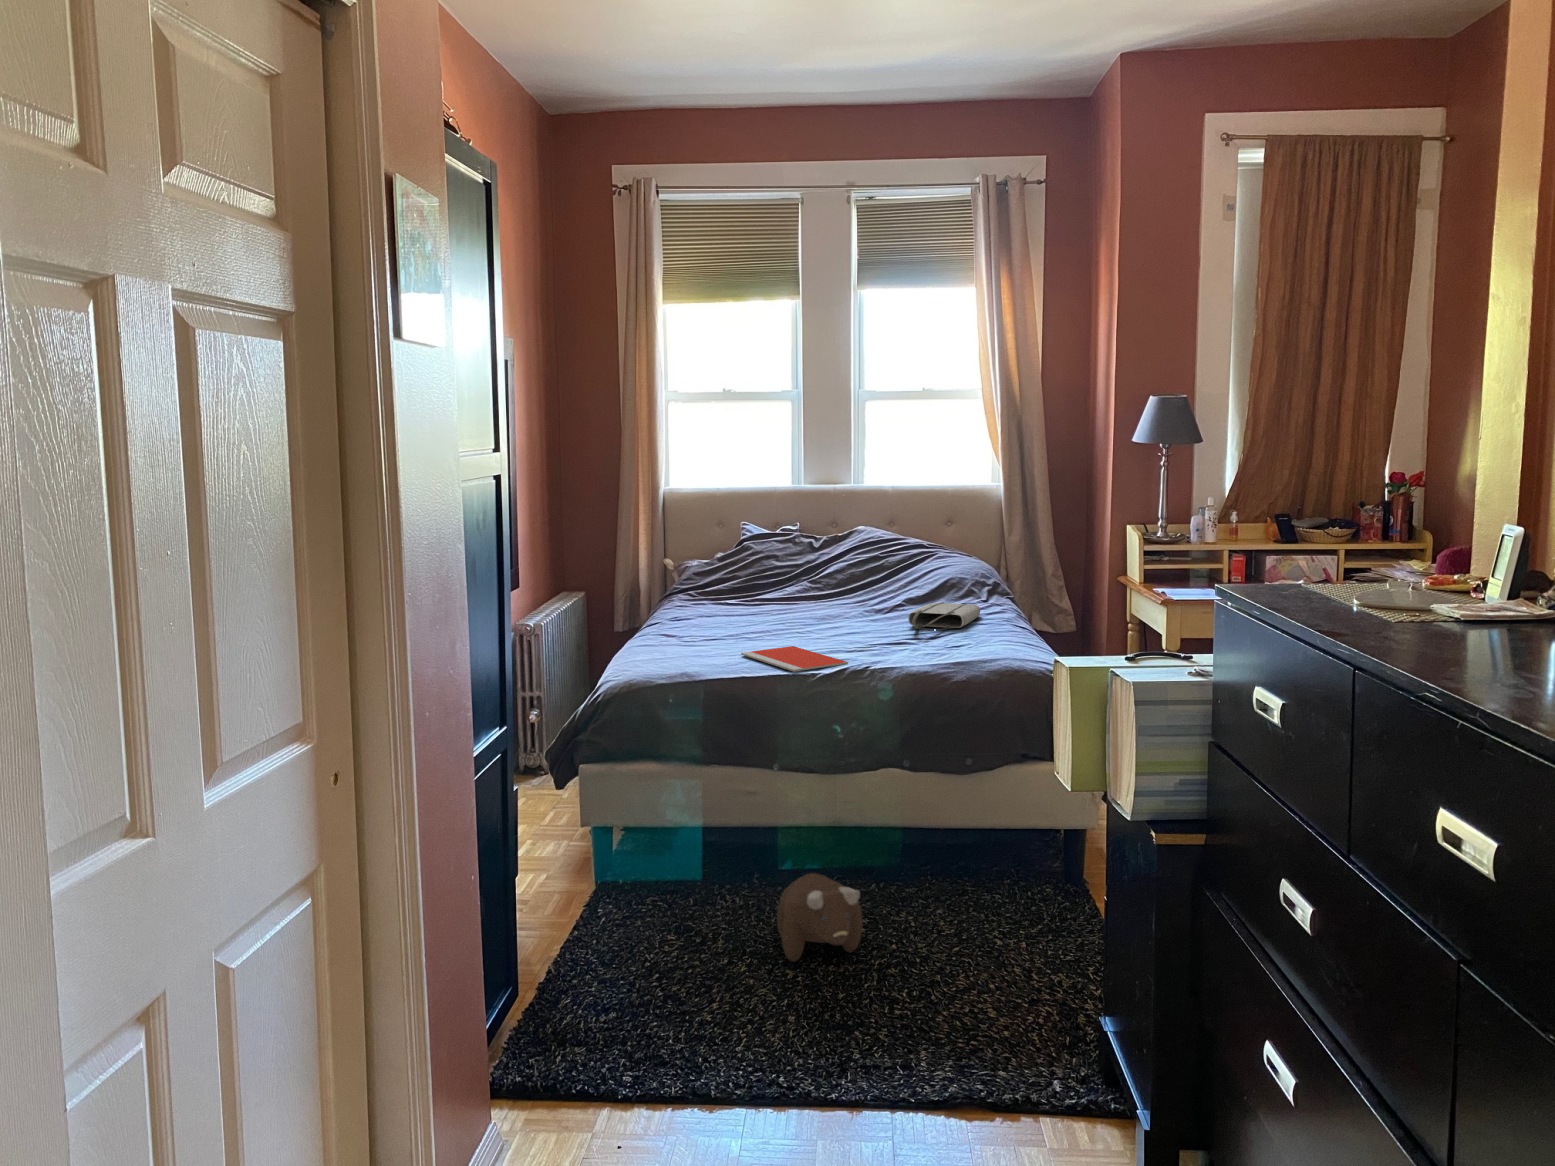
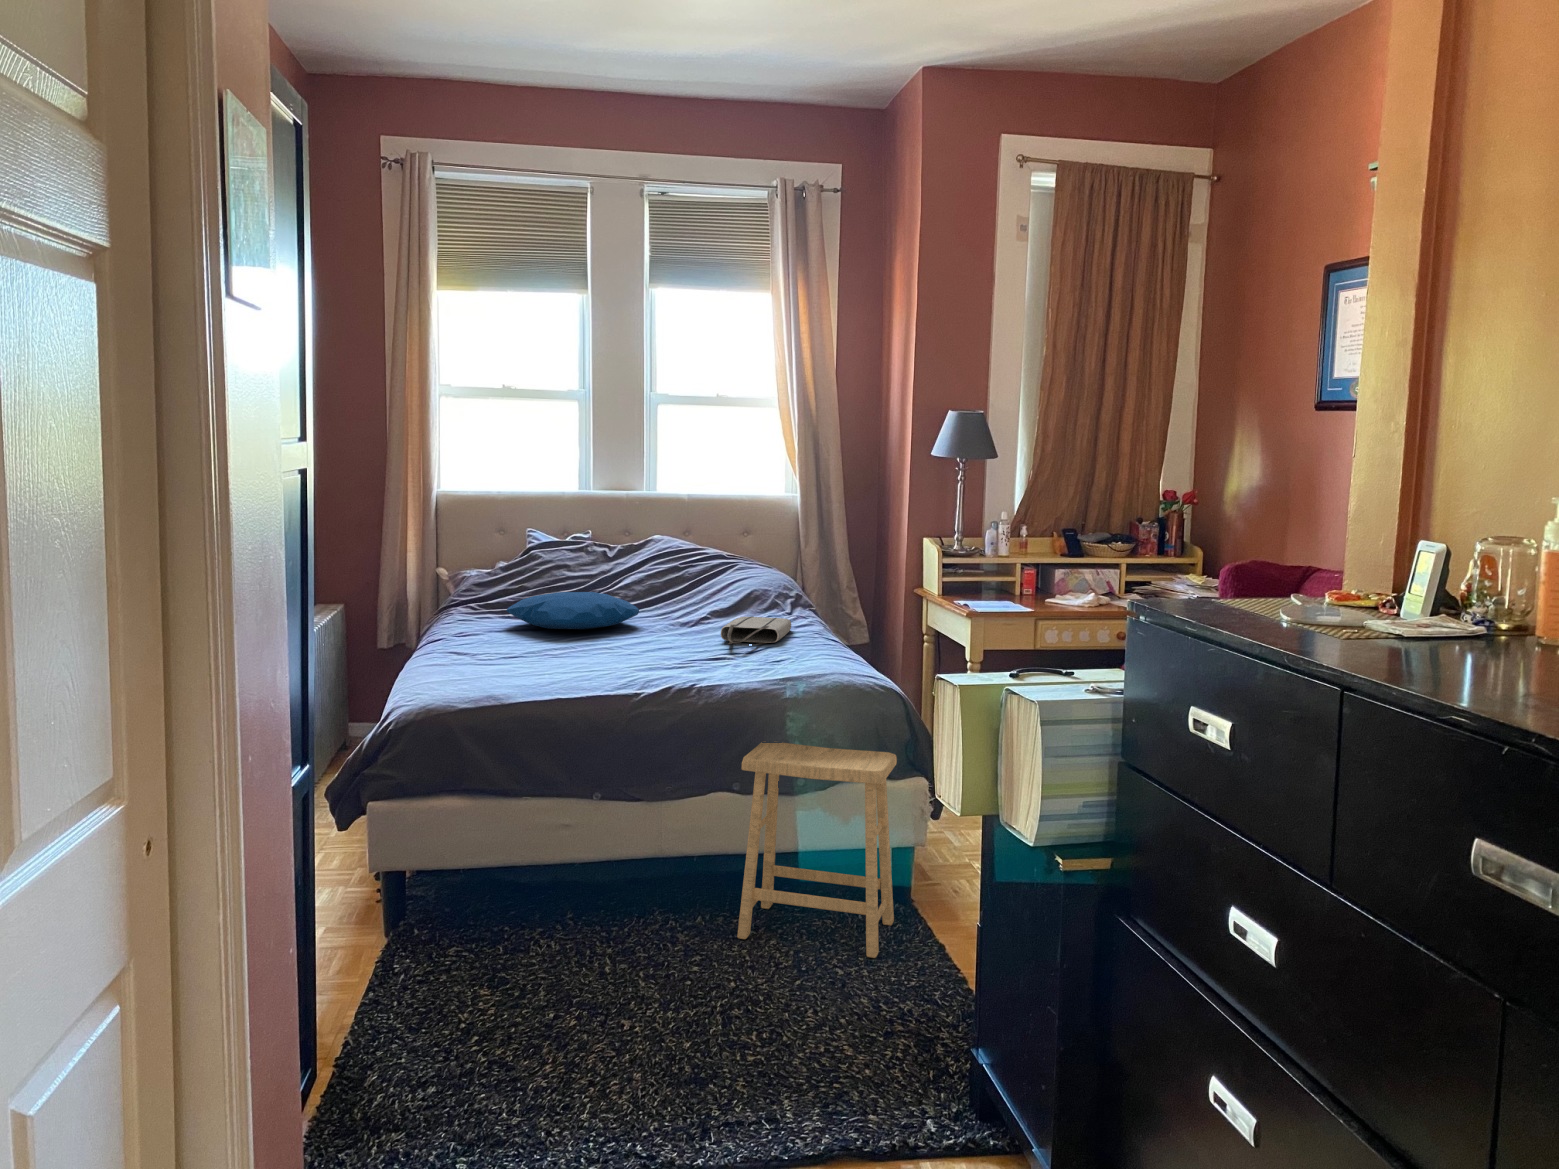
pillow: none [716,580,837,614] -> present [506,592,639,629]
notebook: present [741,646,848,672] -> none [548,664,669,692]
footstool: none [906,720,1061,931] -> present [737,741,897,958]
plush toy: present [777,873,862,962] -> none [606,912,704,1011]

